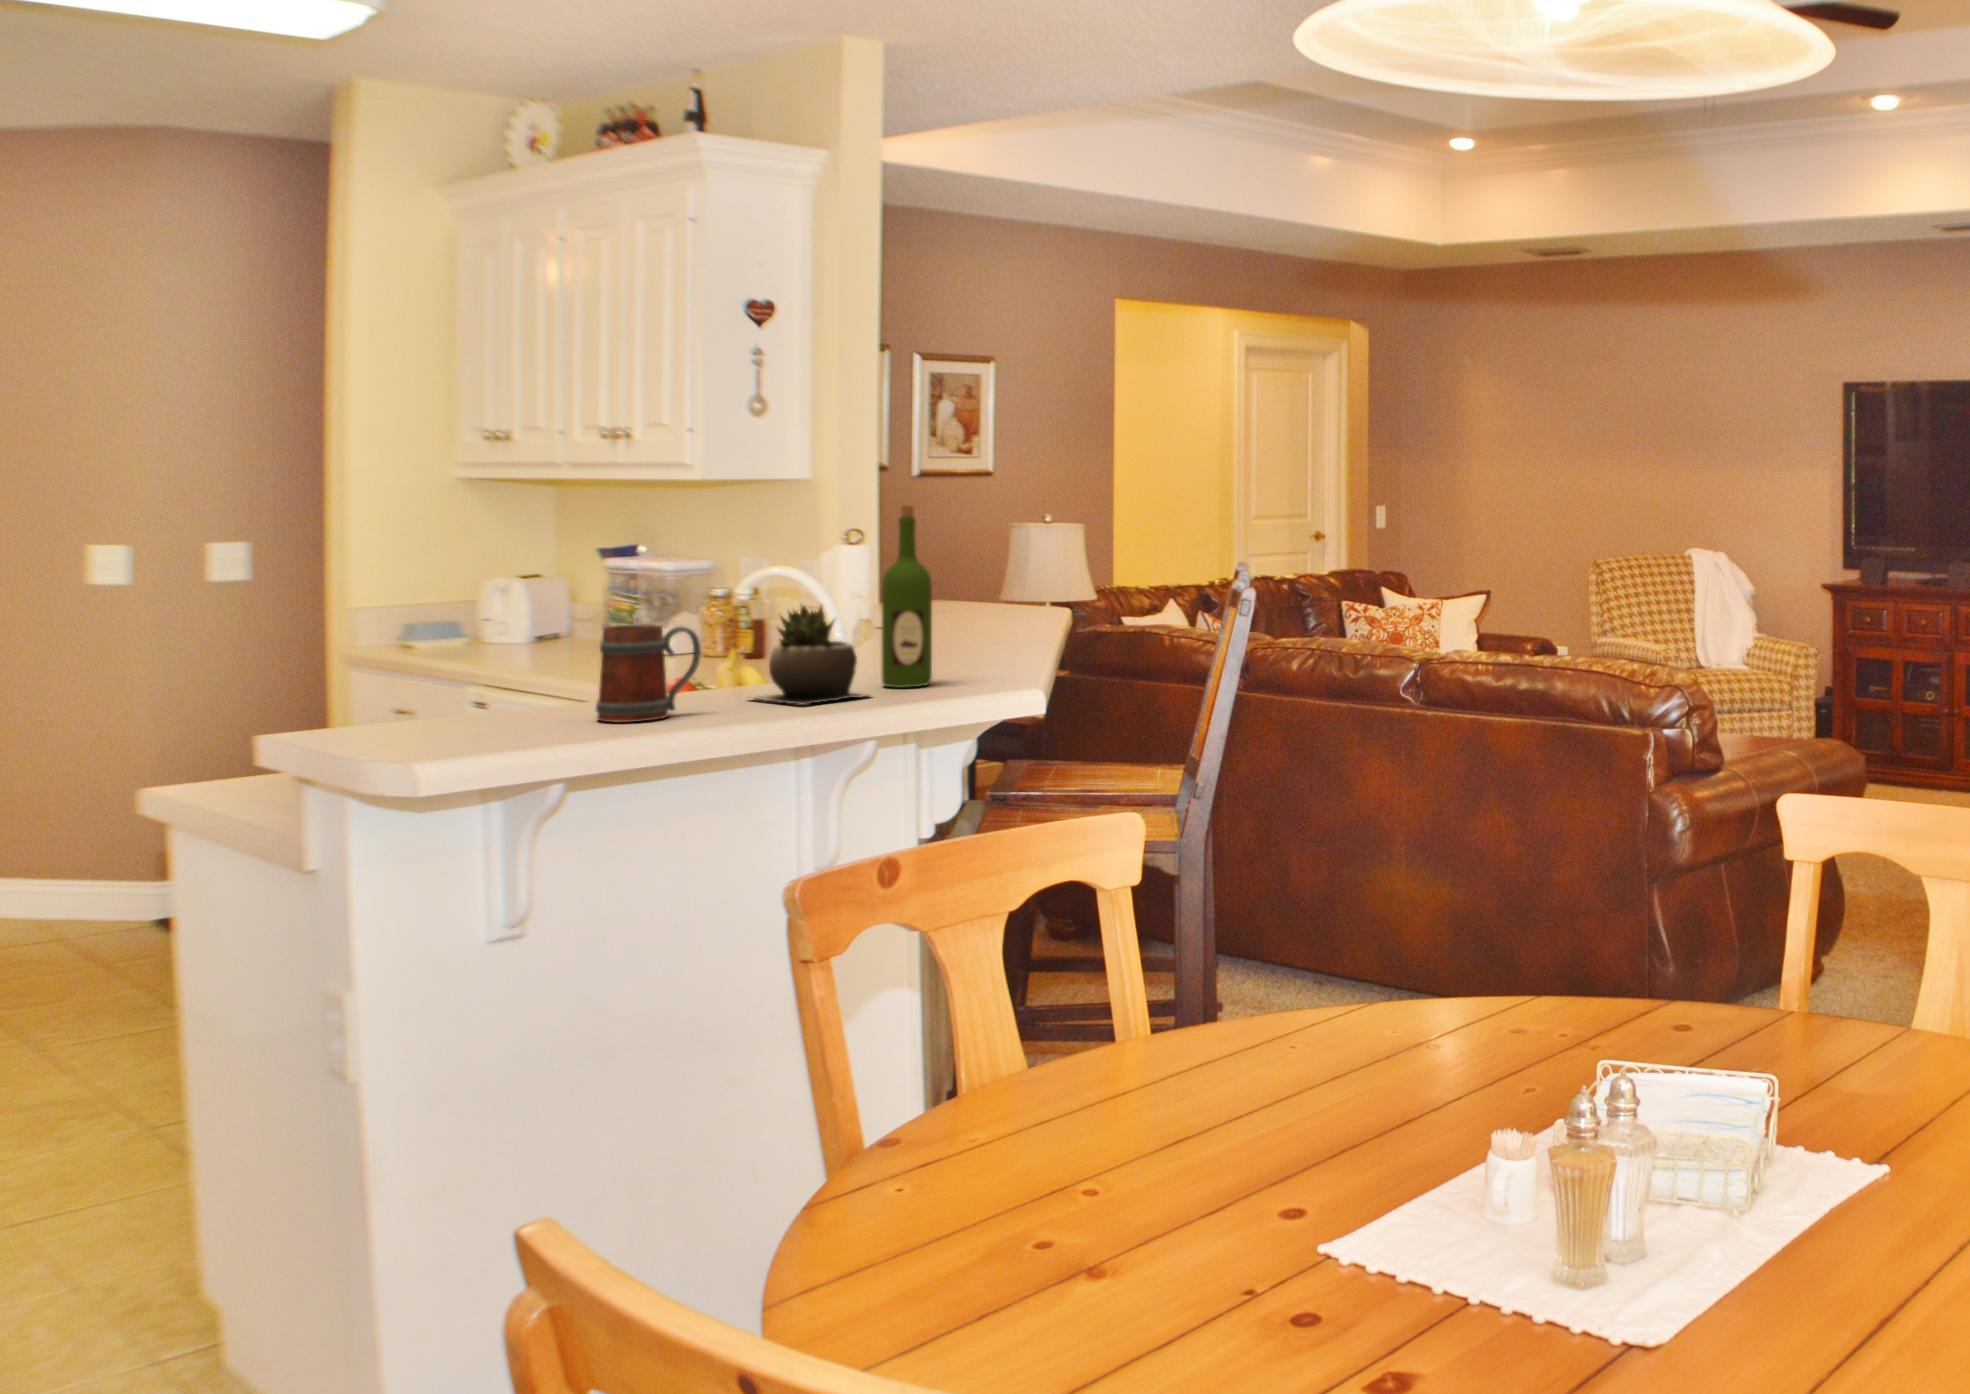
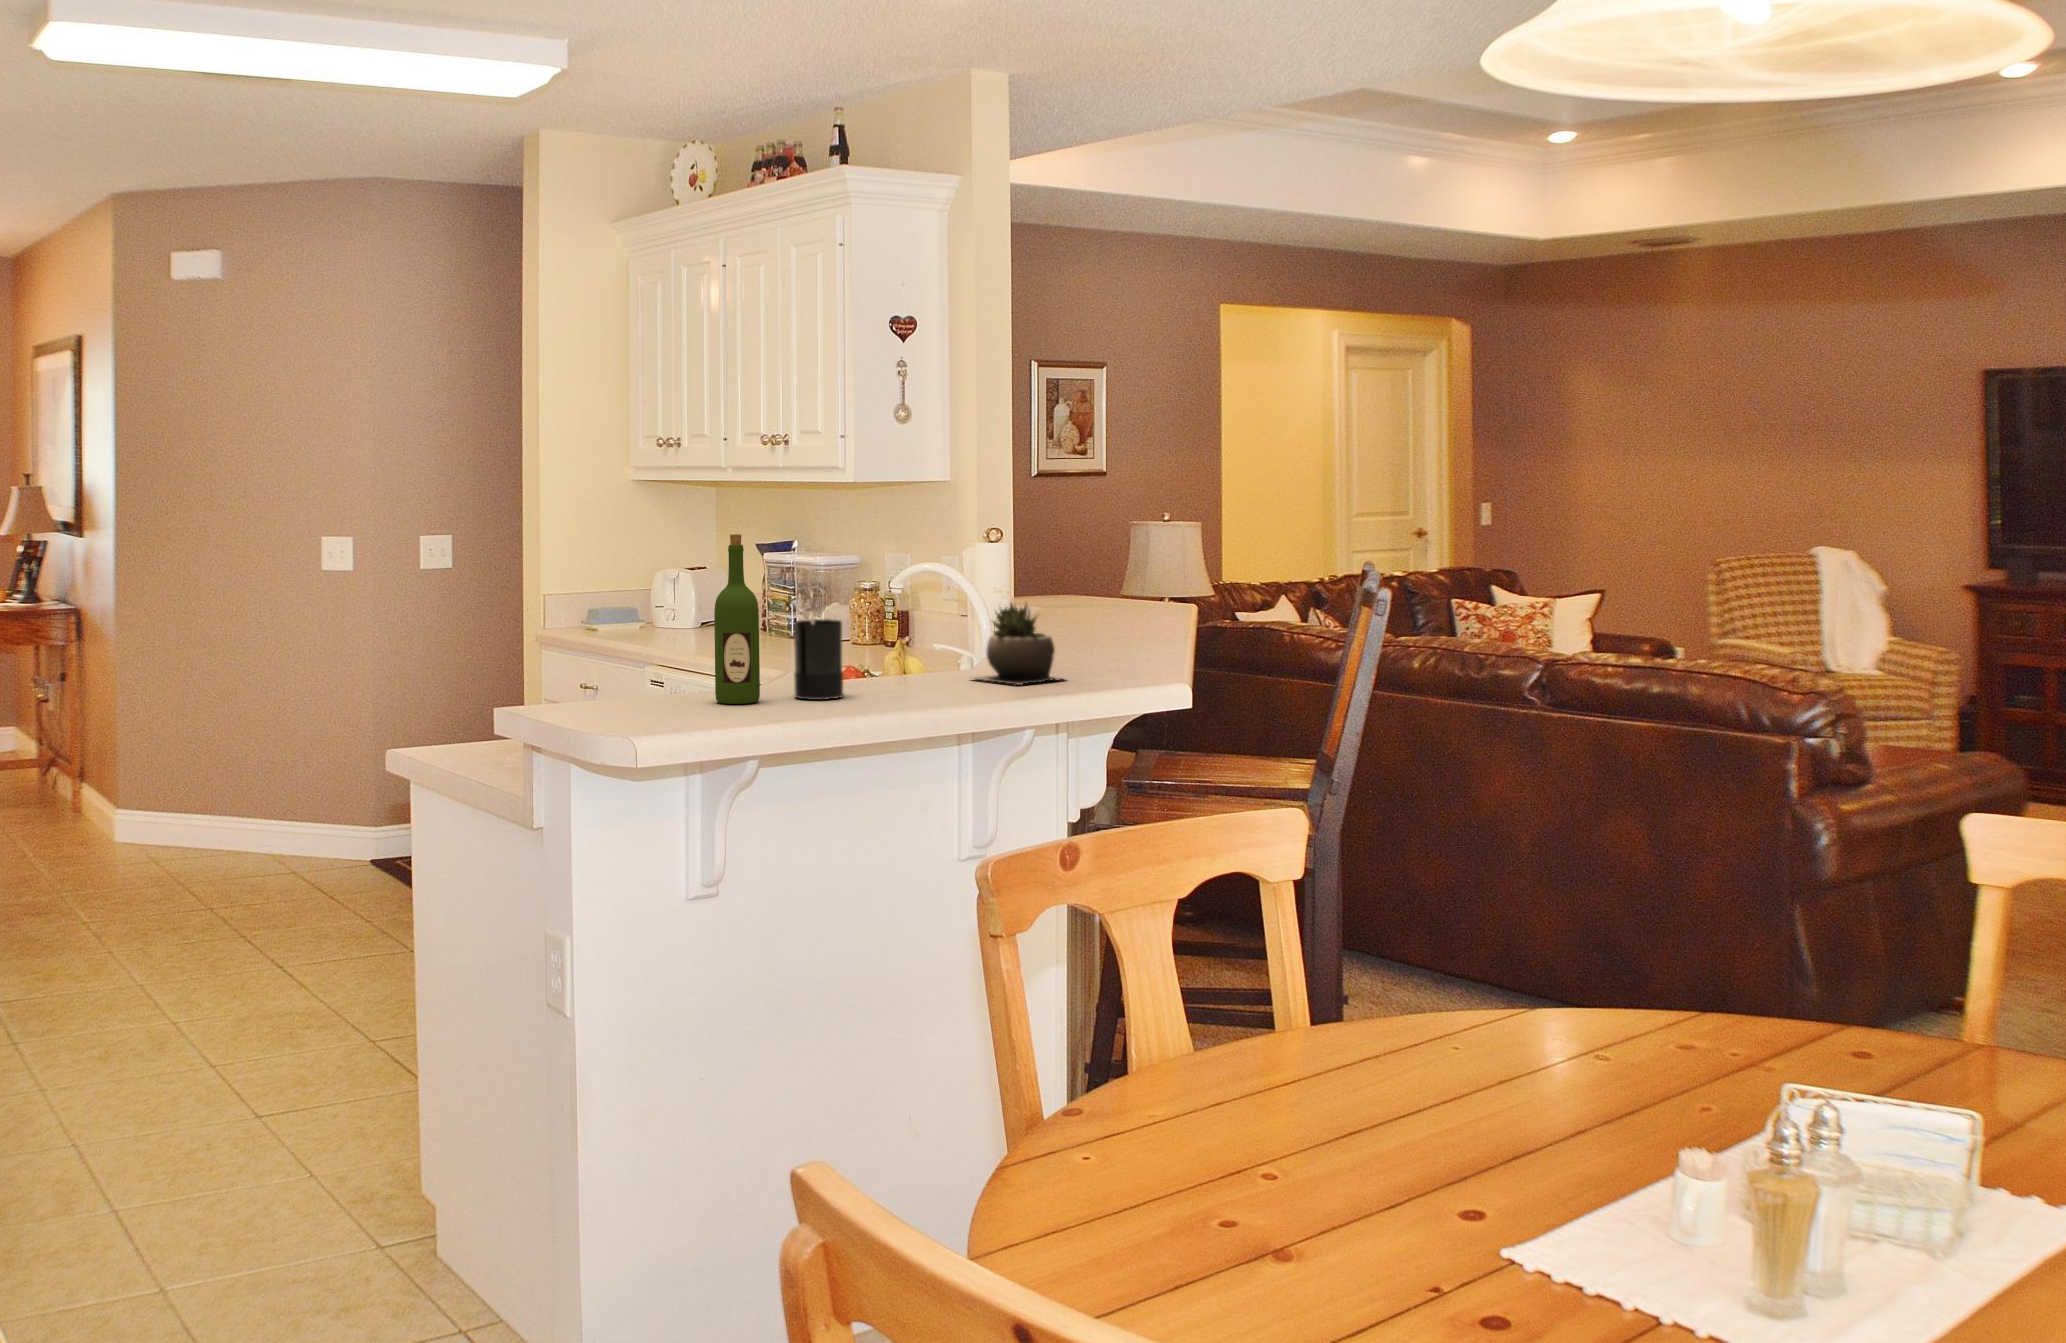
wine bottle: present [881,505,932,688] -> present [714,534,760,704]
candle: none [478,619,550,734] -> present [794,614,843,700]
mug: present [596,624,701,723] -> none [870,617,943,694]

